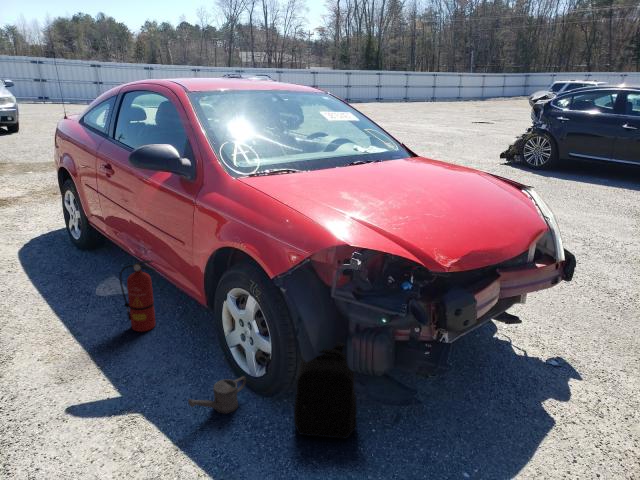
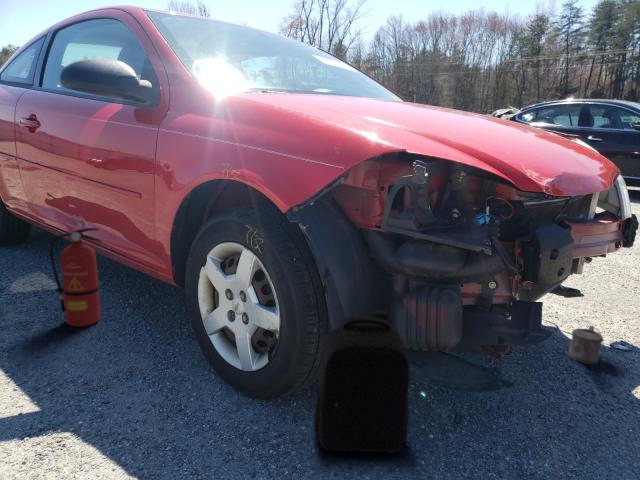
watering can: present [188,376,246,414] -> present [568,326,603,364]

